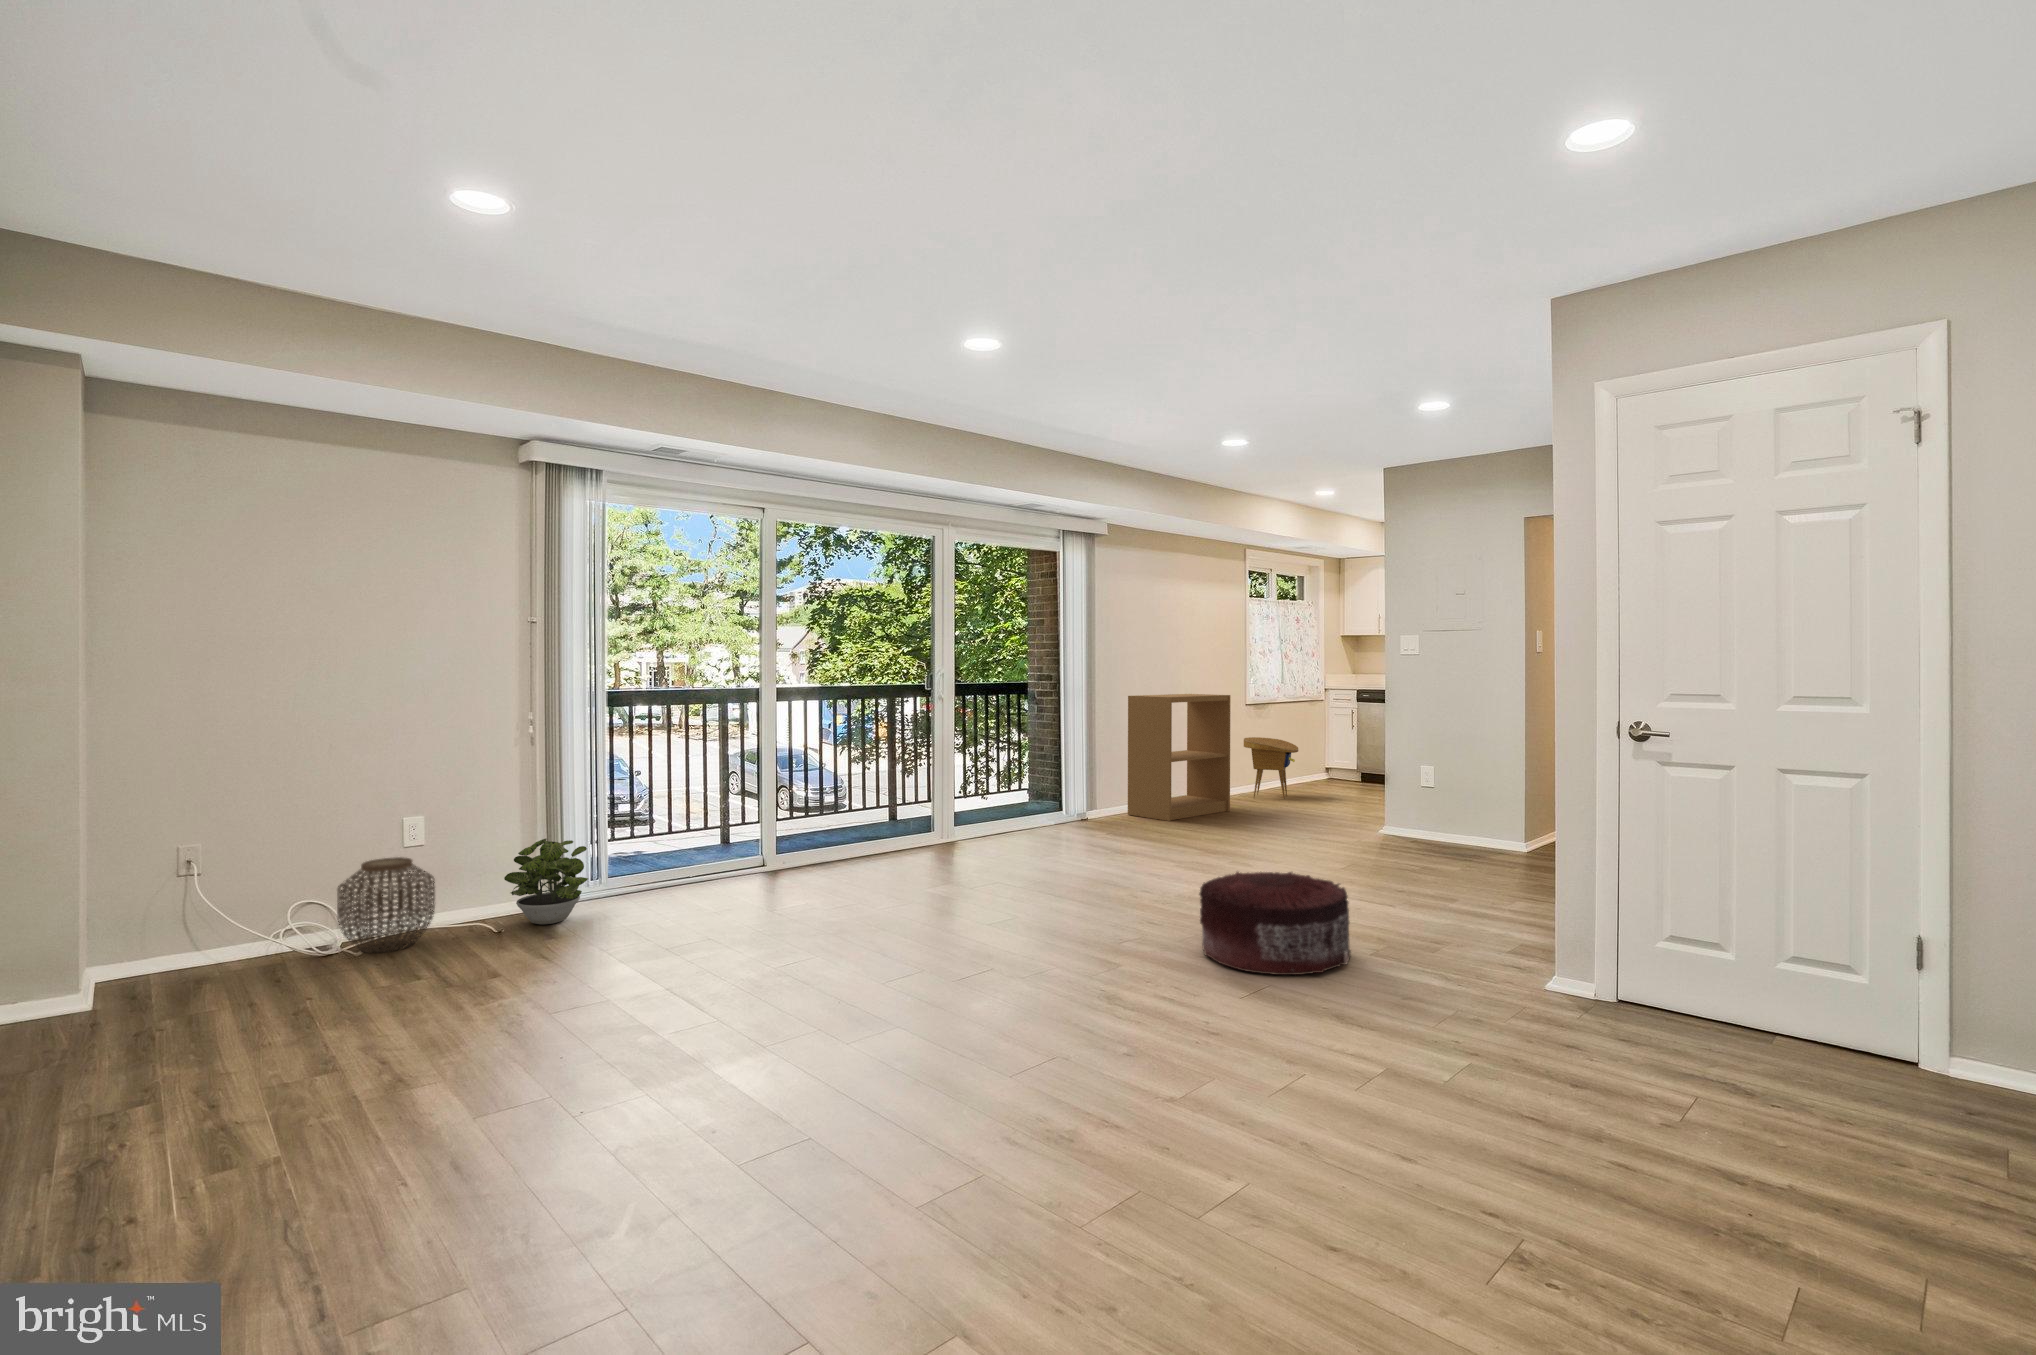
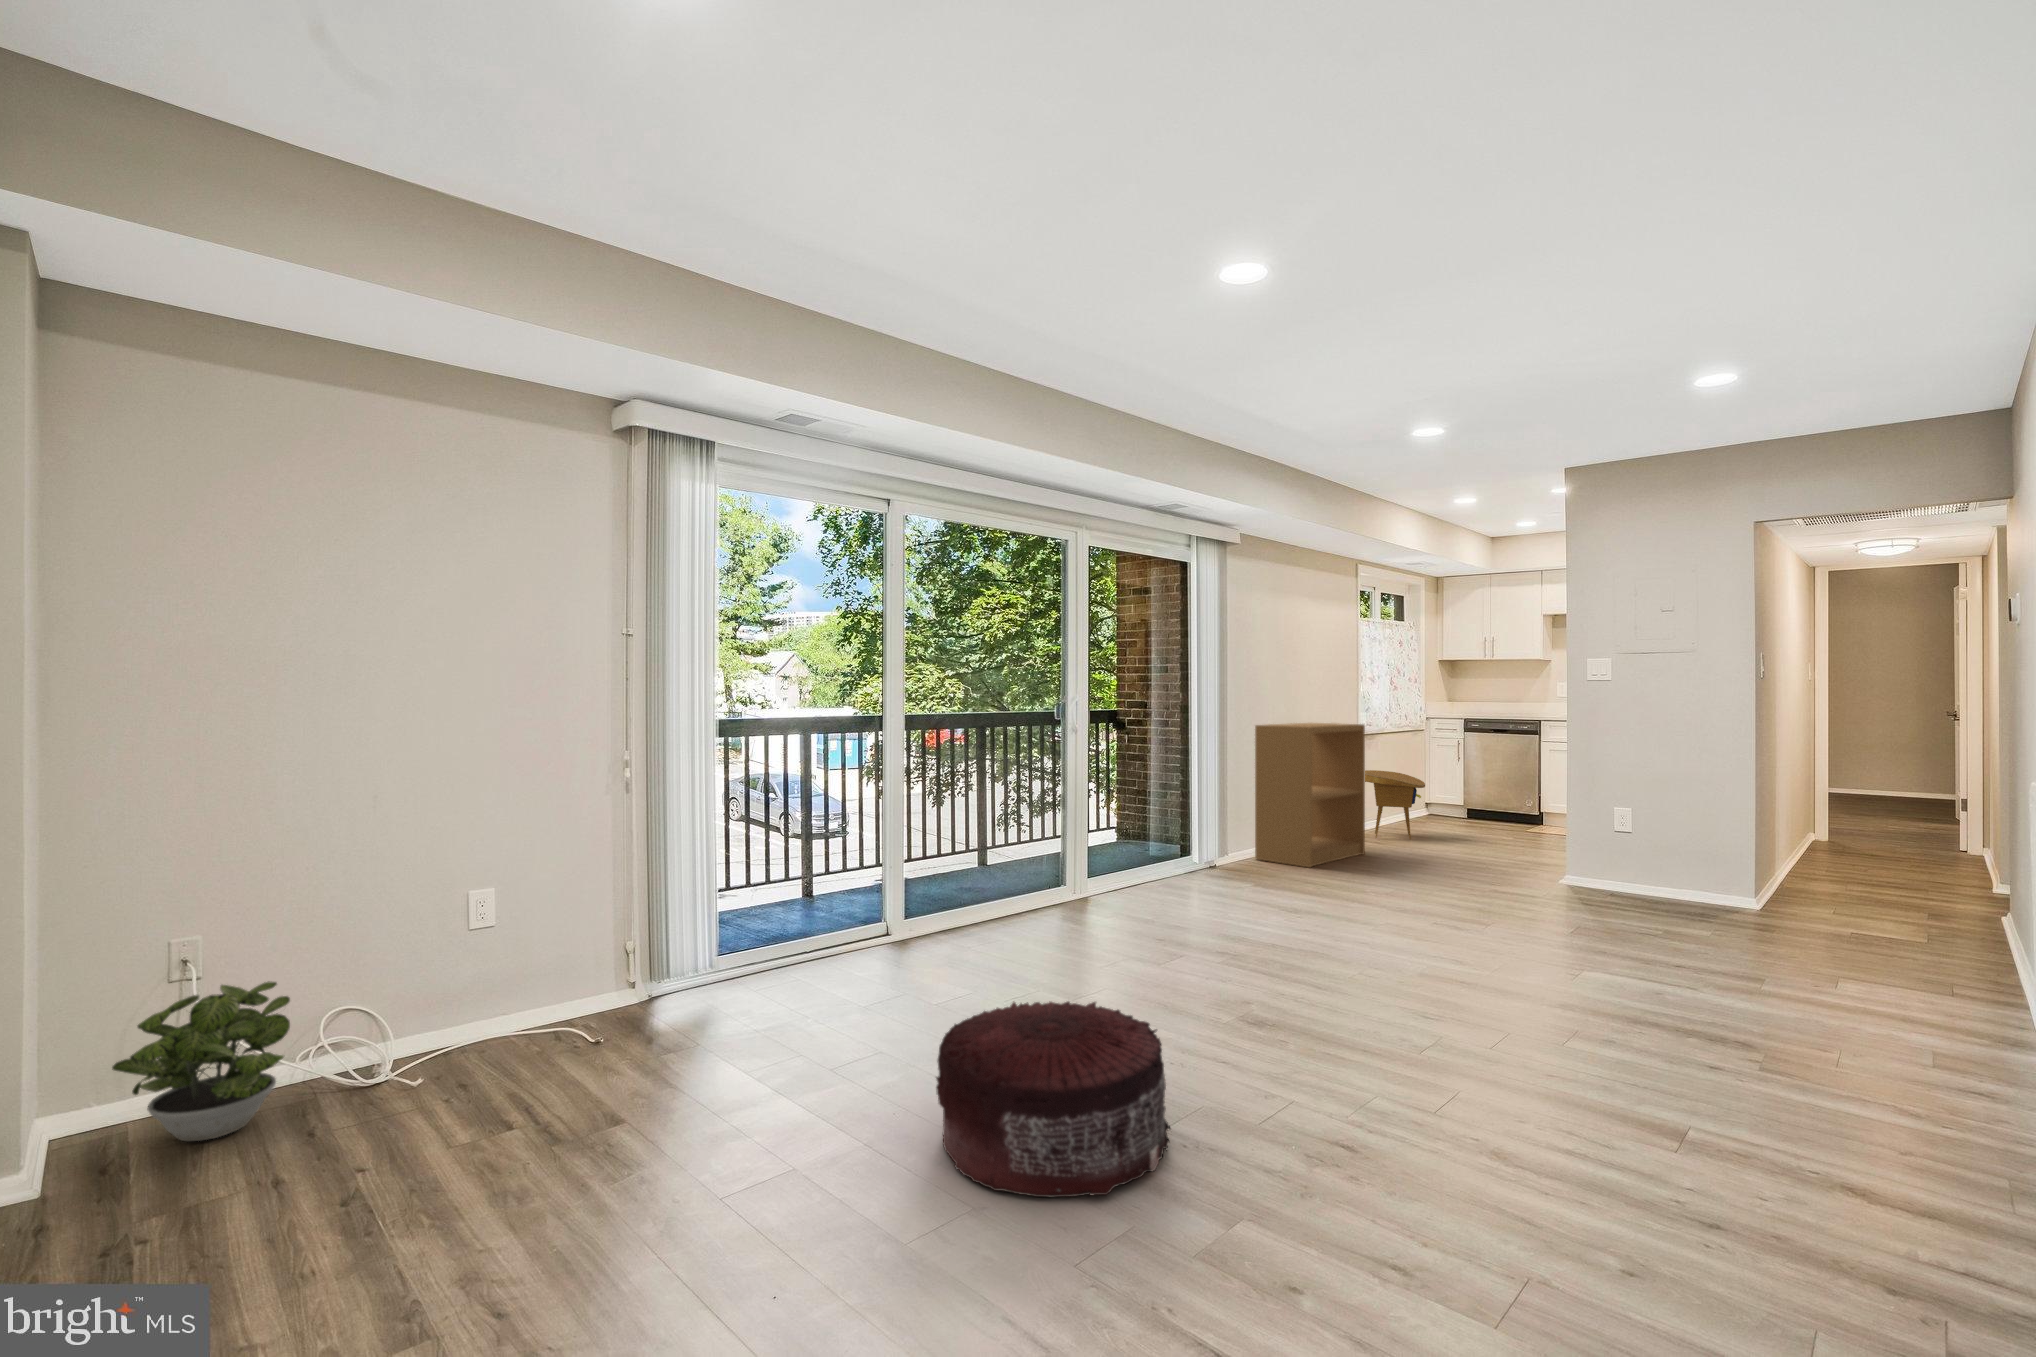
potted plant: present [504,839,588,924] -> present [112,982,290,1141]
woven basket: present [337,857,435,953] -> none [386,944,514,1077]
pouf: present [1200,872,1351,975] -> present [936,1001,1170,1197]

